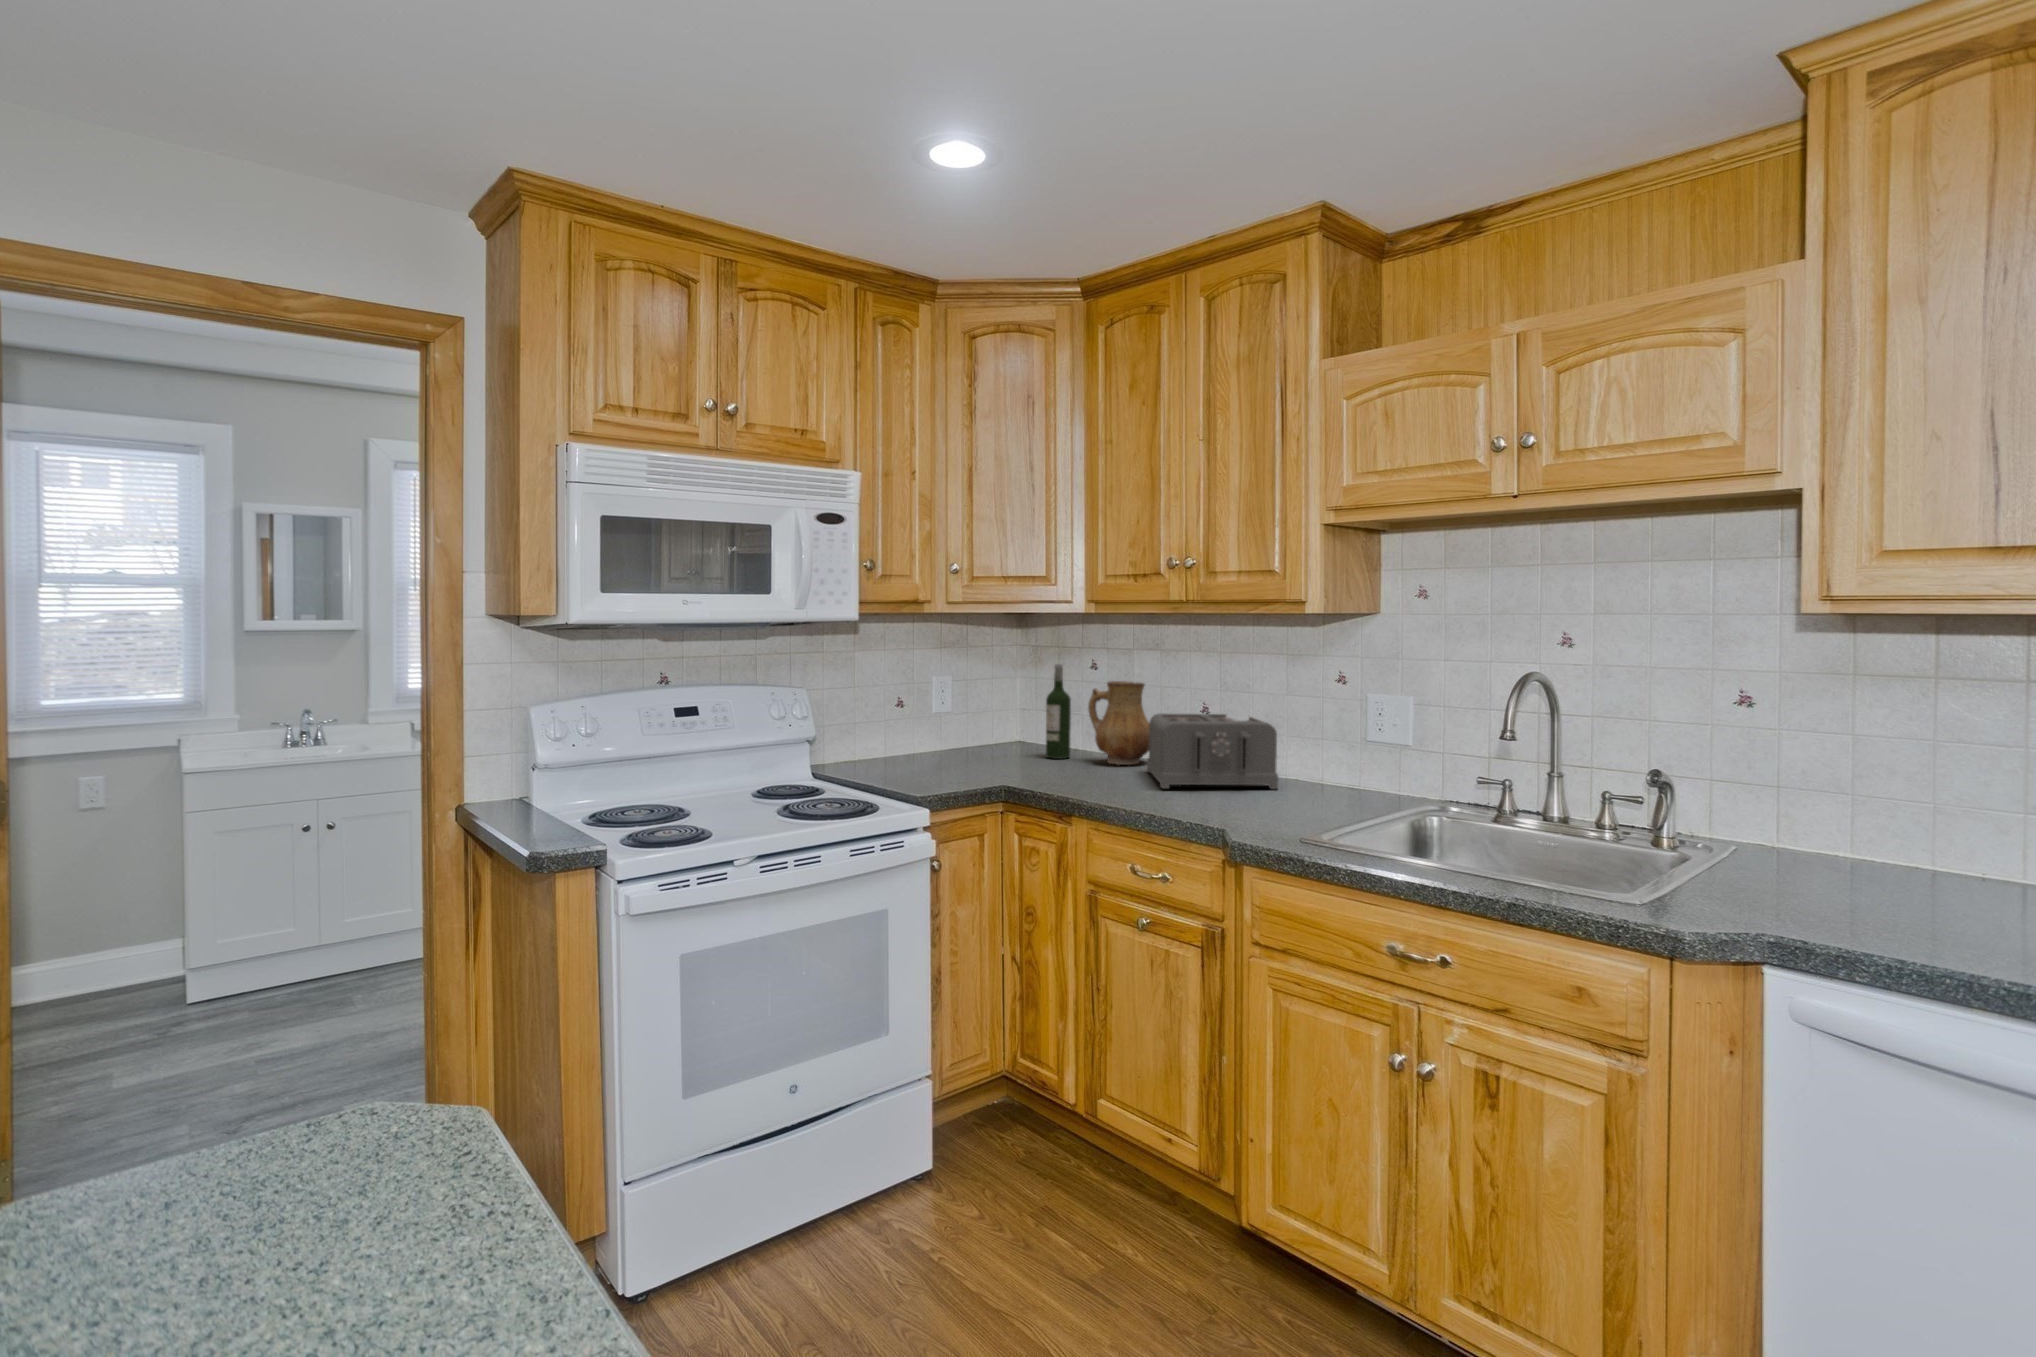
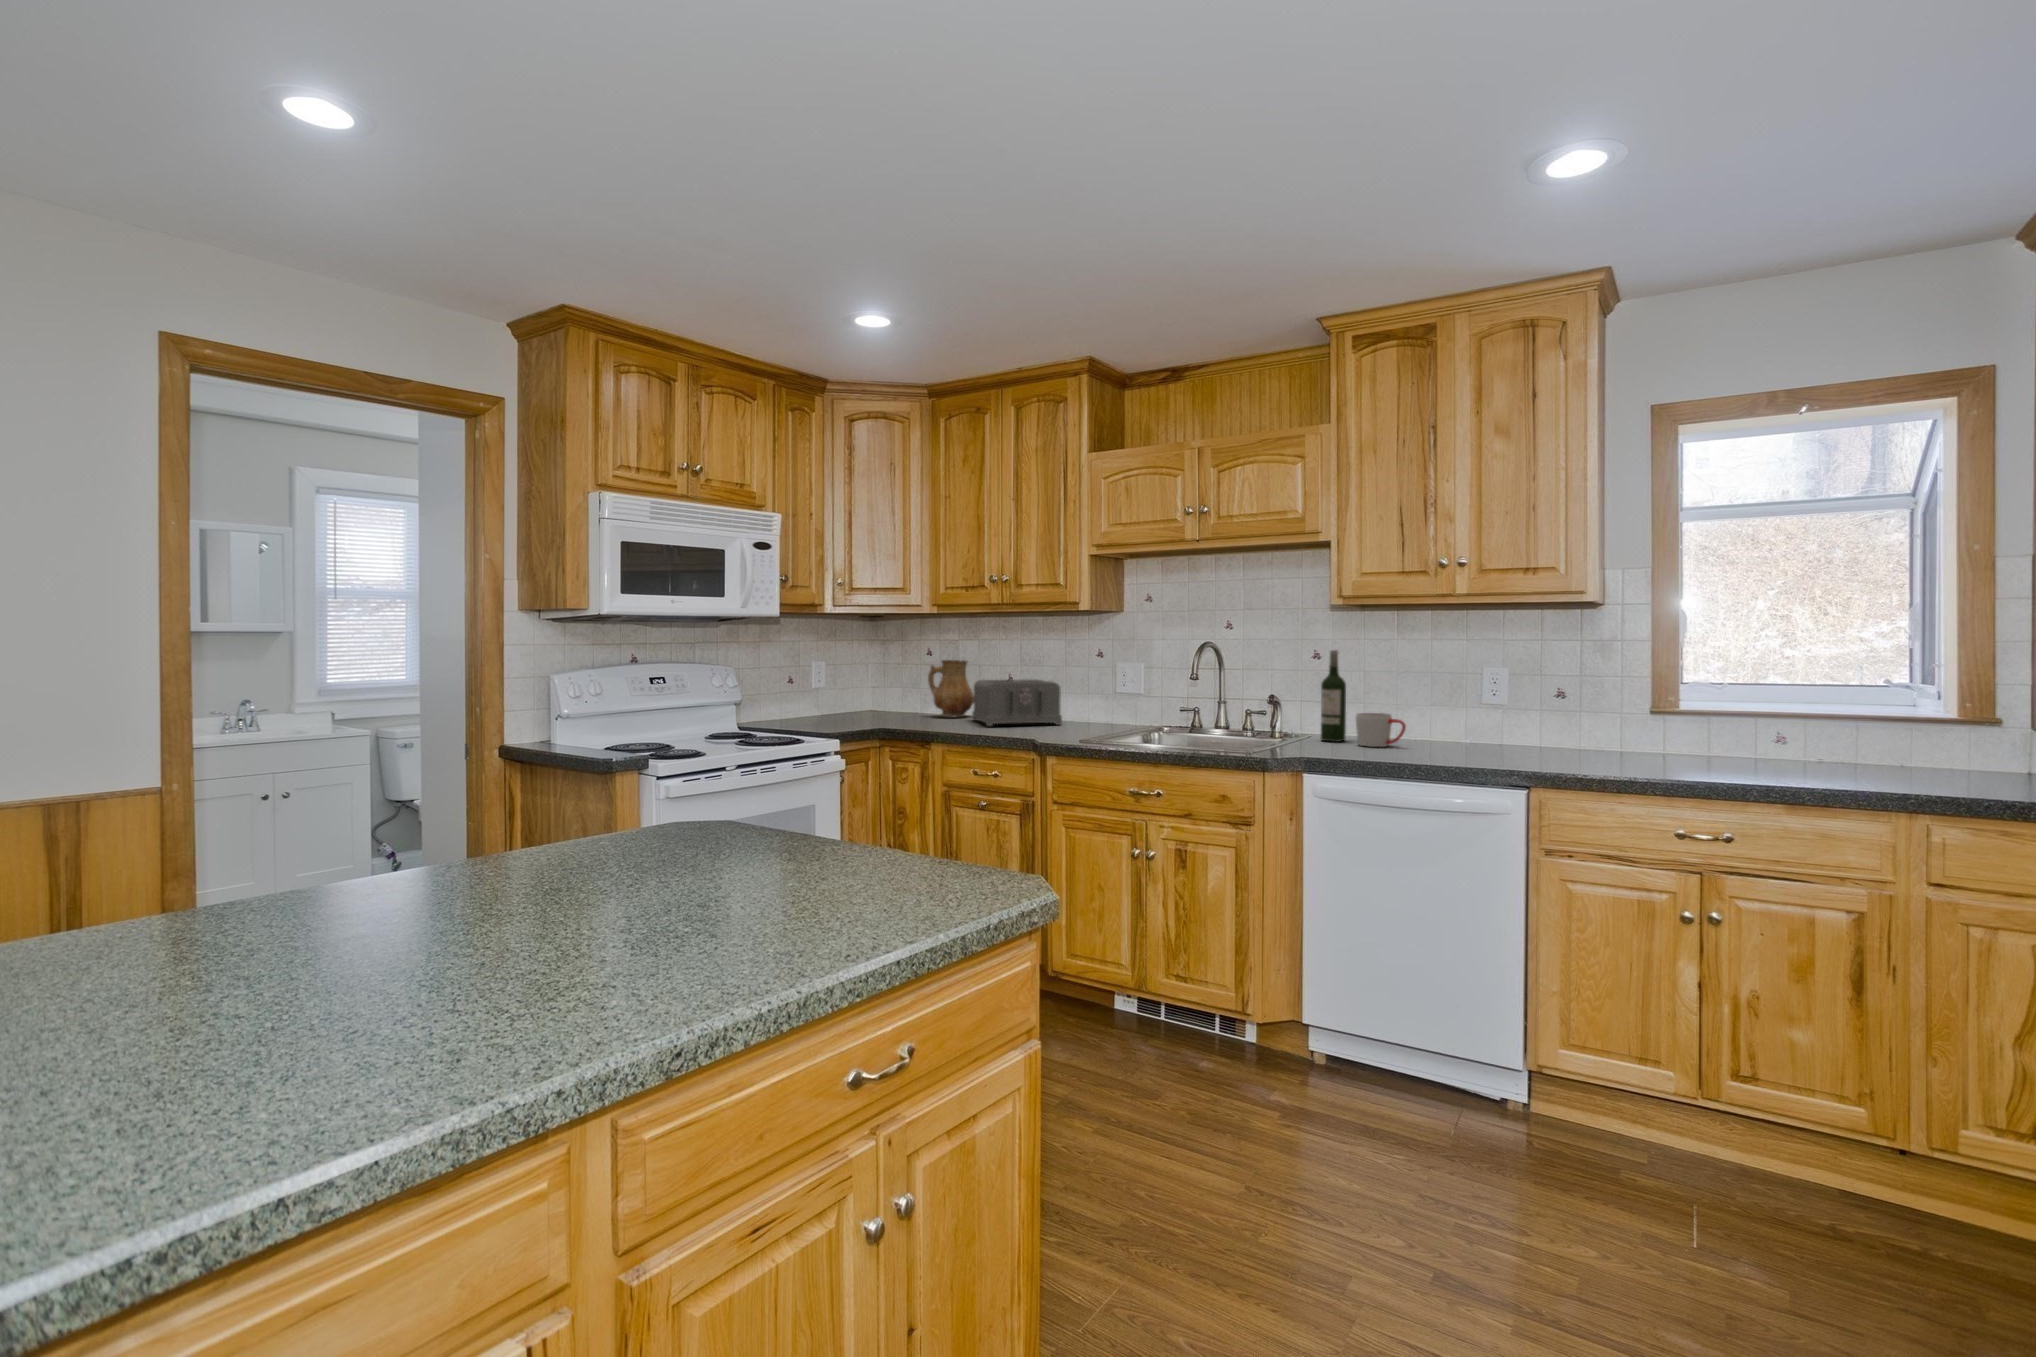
wine bottle: present [1046,664,1071,759] -> present [1321,650,1346,742]
mug: none [1855,822,1984,896] -> present [1356,713,1406,747]

